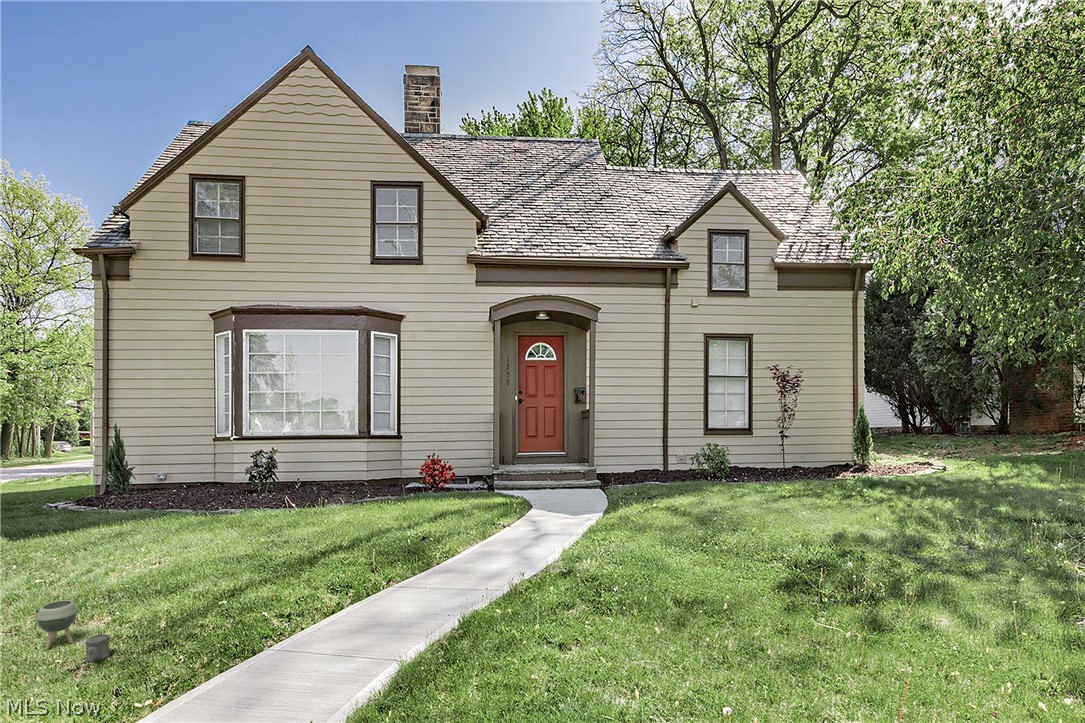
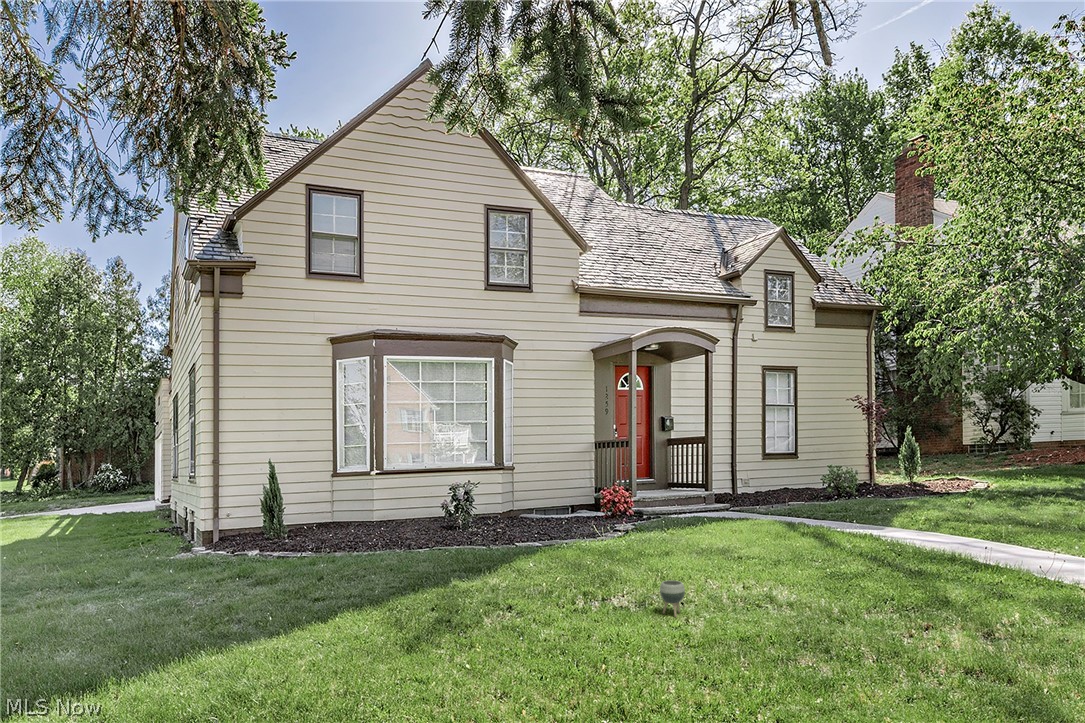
watering can: present [85,631,110,662] -> none [714,598,750,618]

